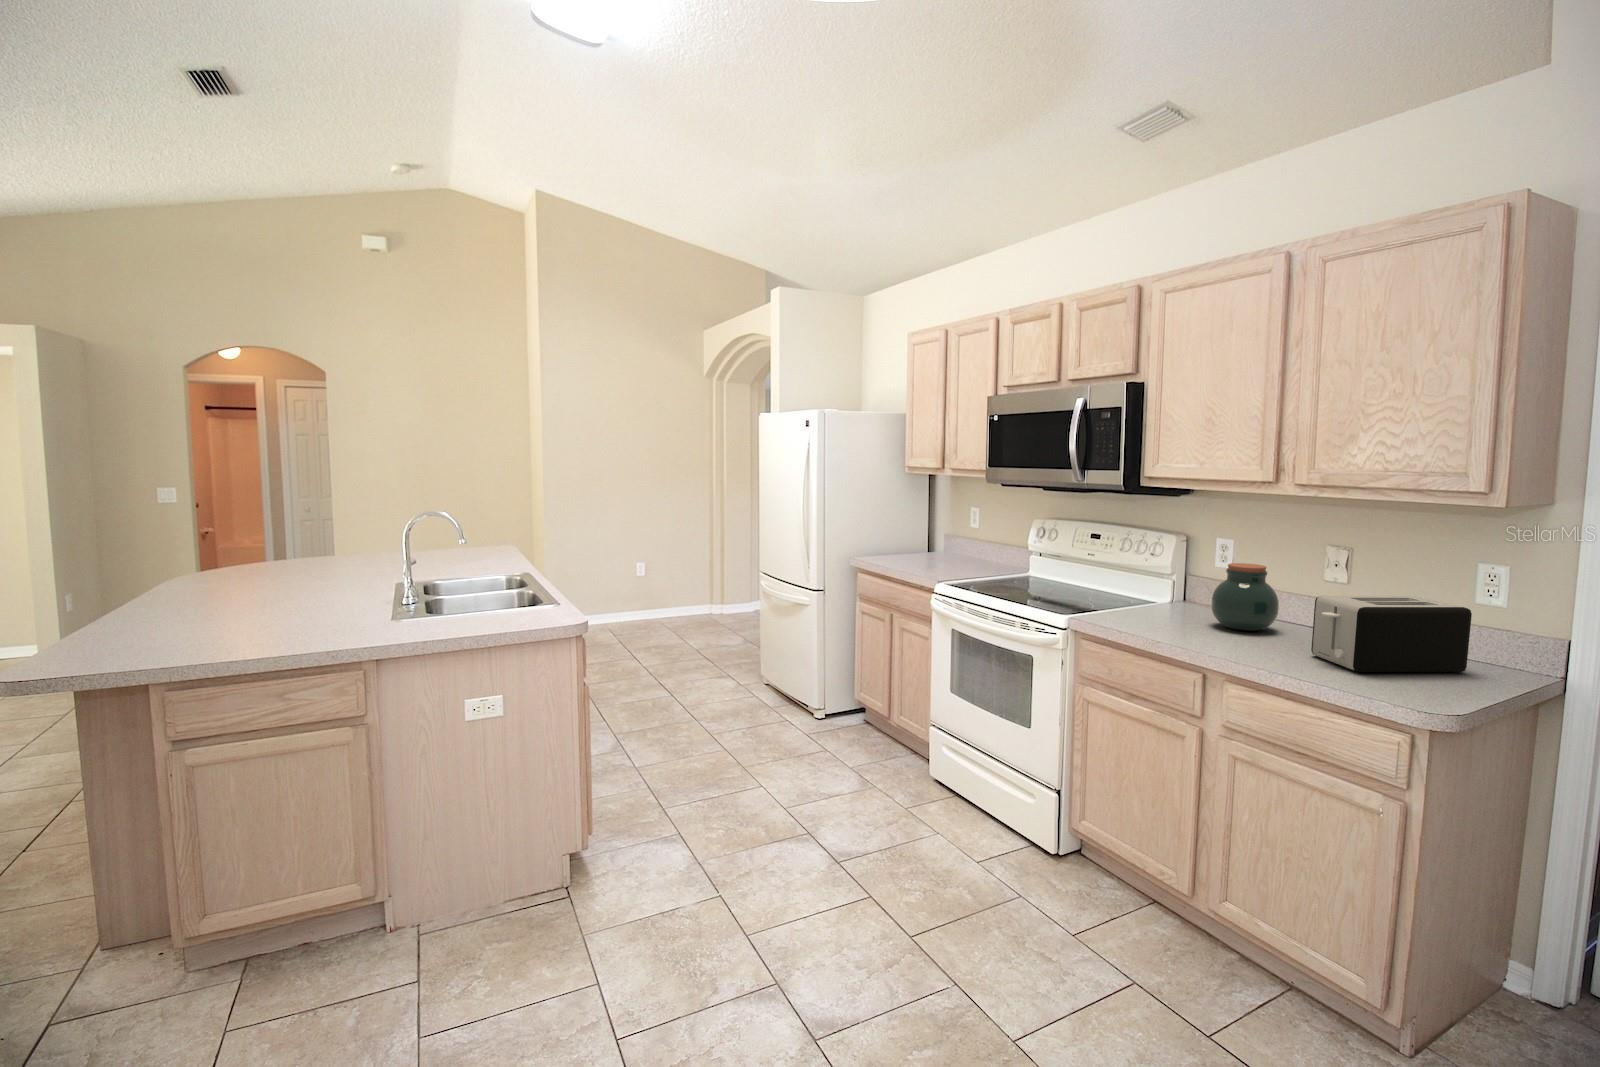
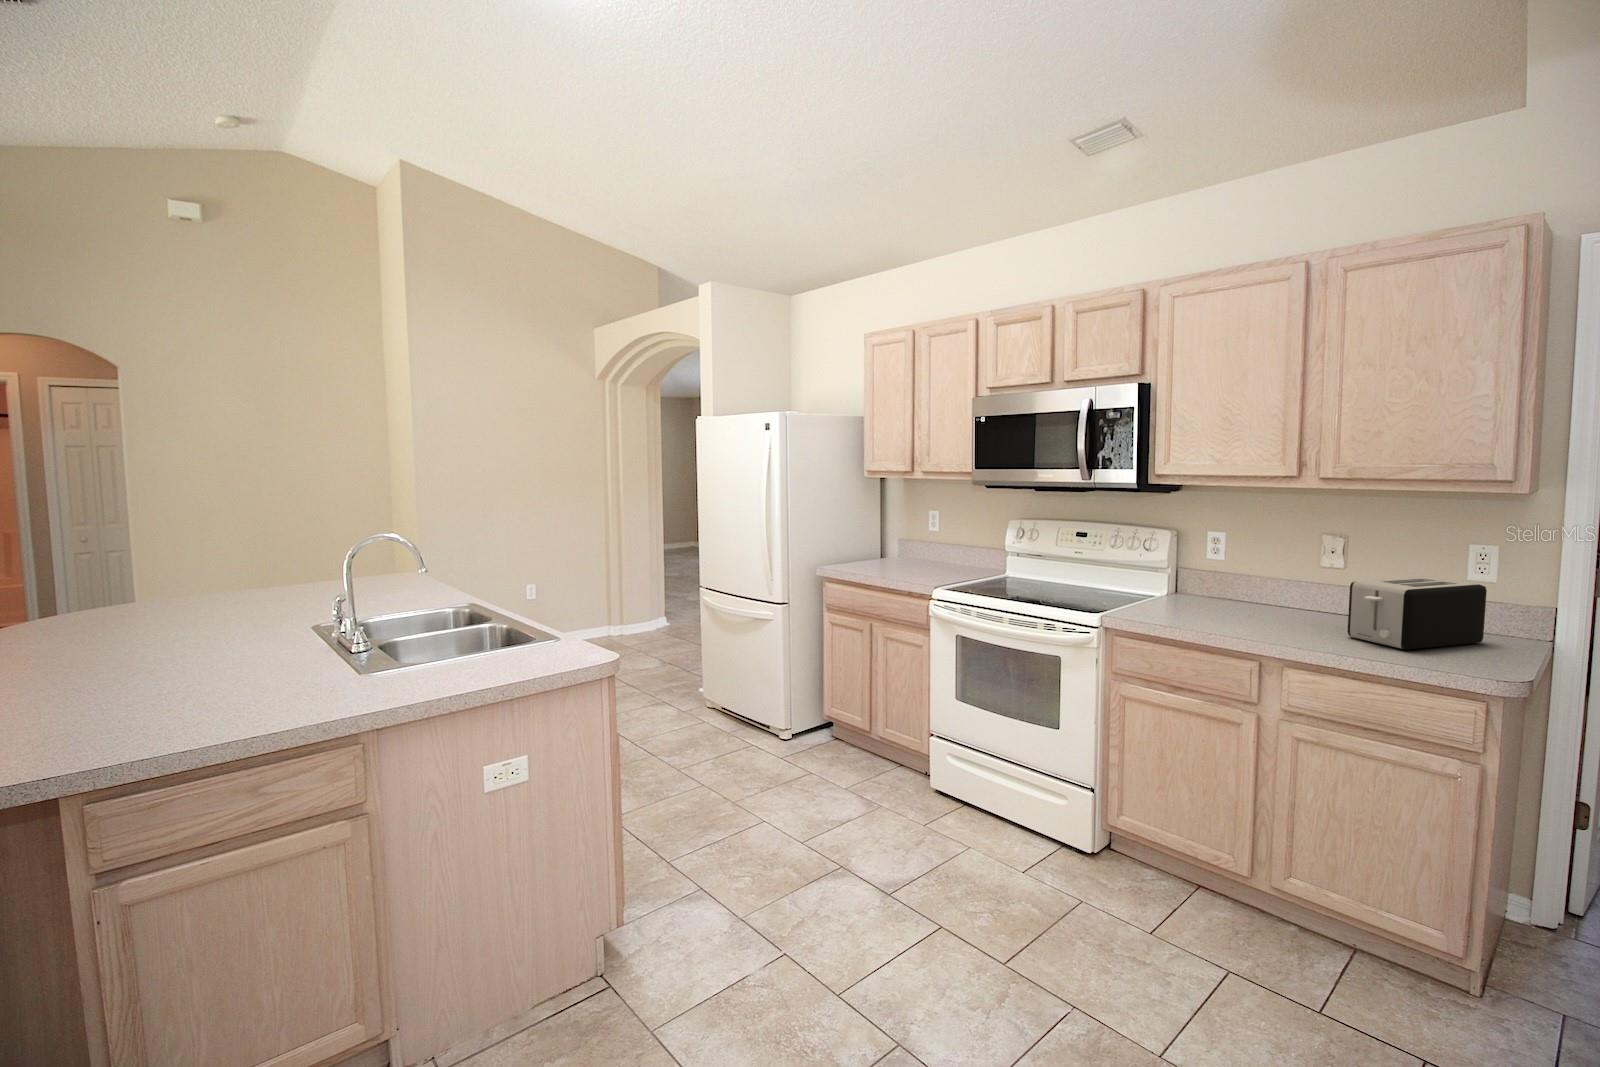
jar: present [1211,563,1279,631] -> none [1229,554,1293,618]

